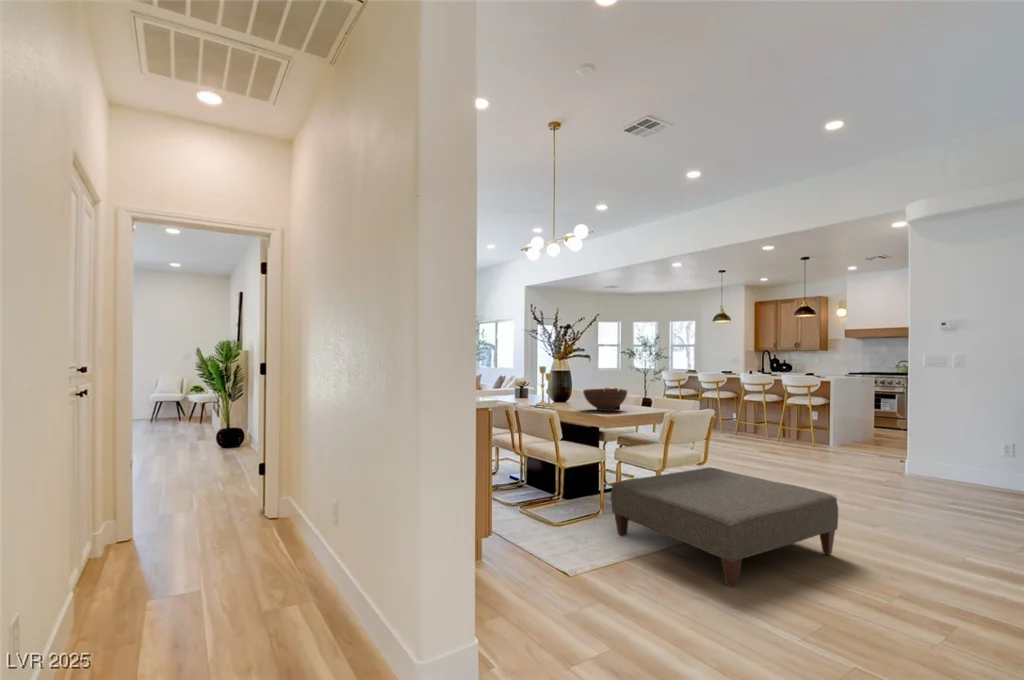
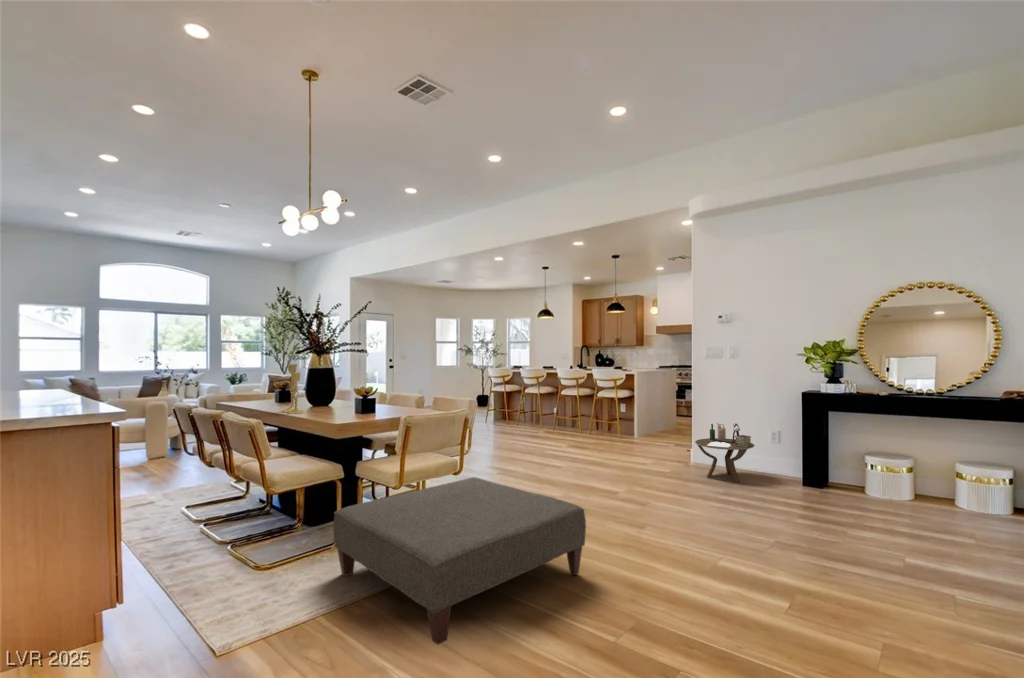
fruit bowl: present [583,389,627,411] -> none [325,390,380,417]
side table: none [920,433,995,495] -> present [695,423,754,483]

